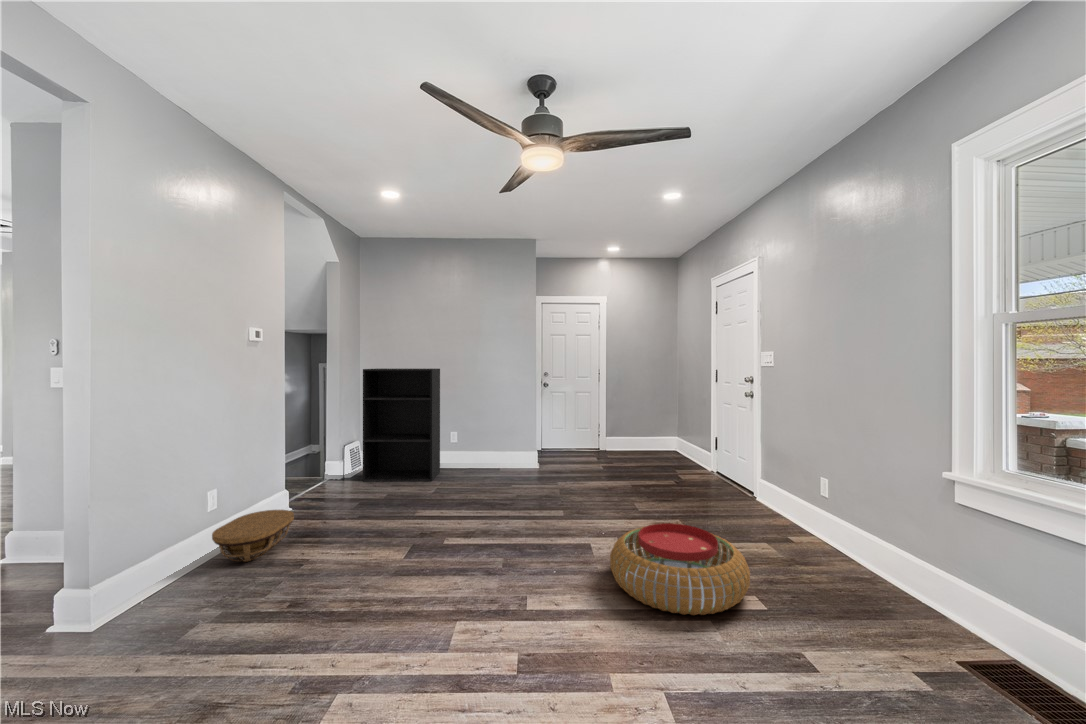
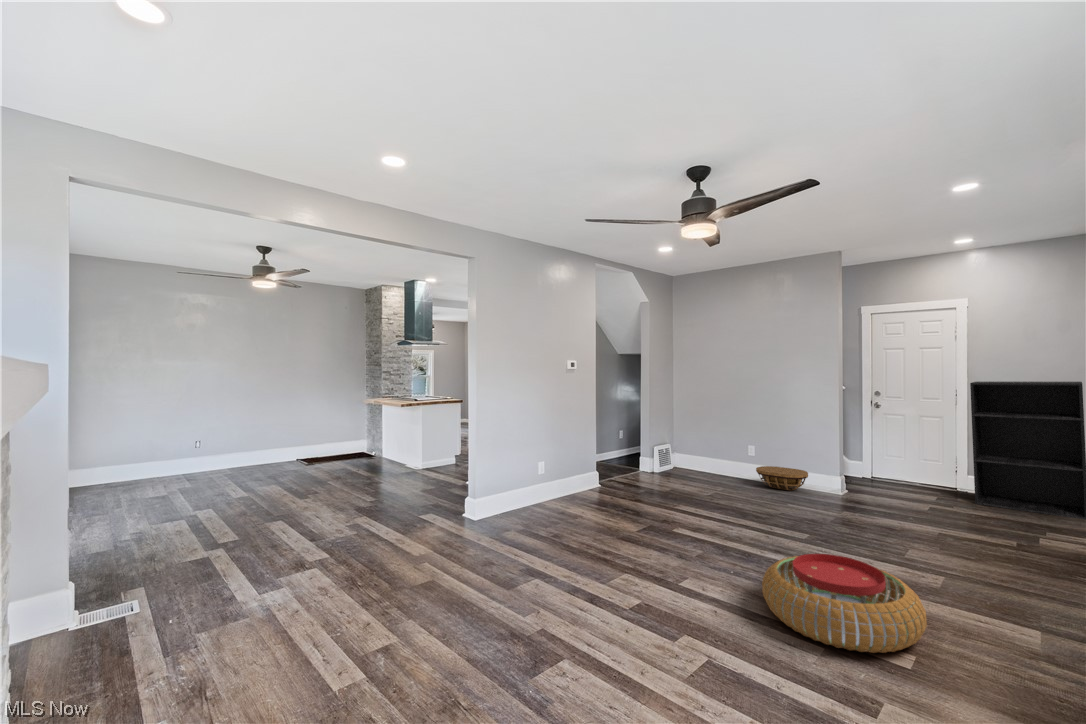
bookshelf: present [363,368,440,481] -> present [970,381,1086,520]
basket: present [212,510,294,562] -> present [756,466,808,490]

